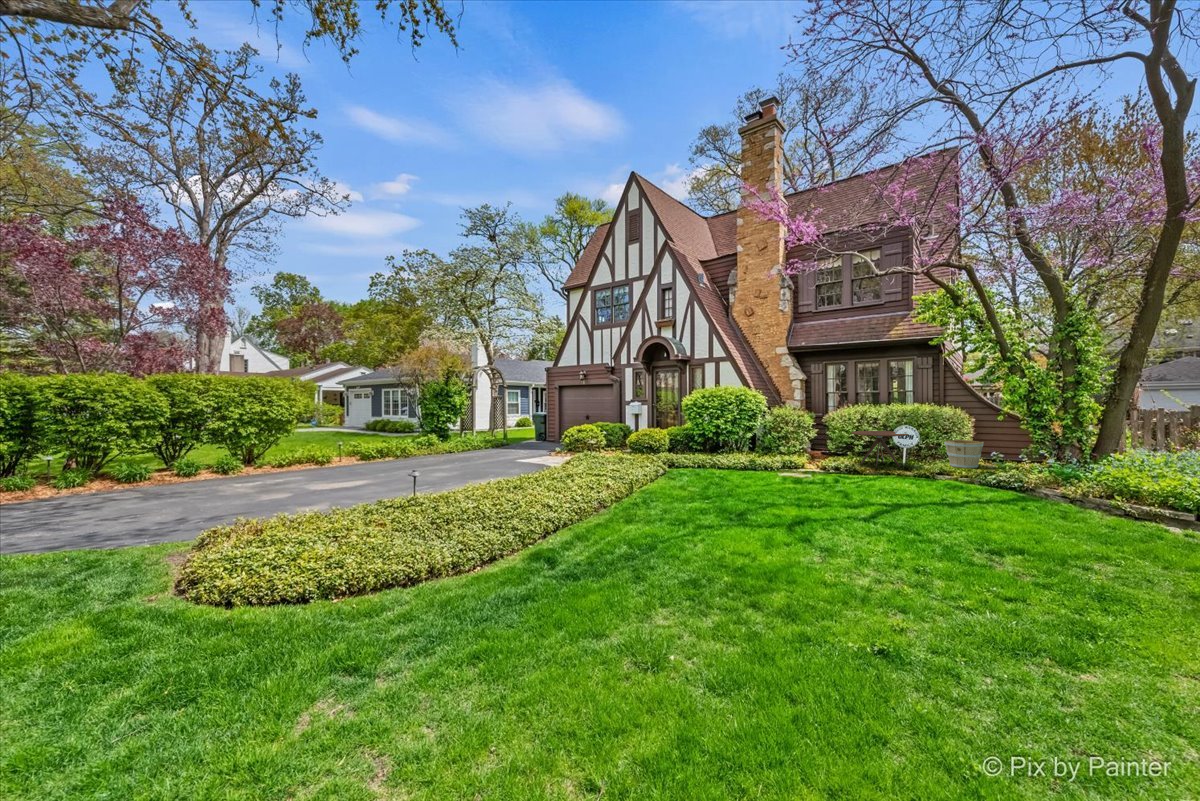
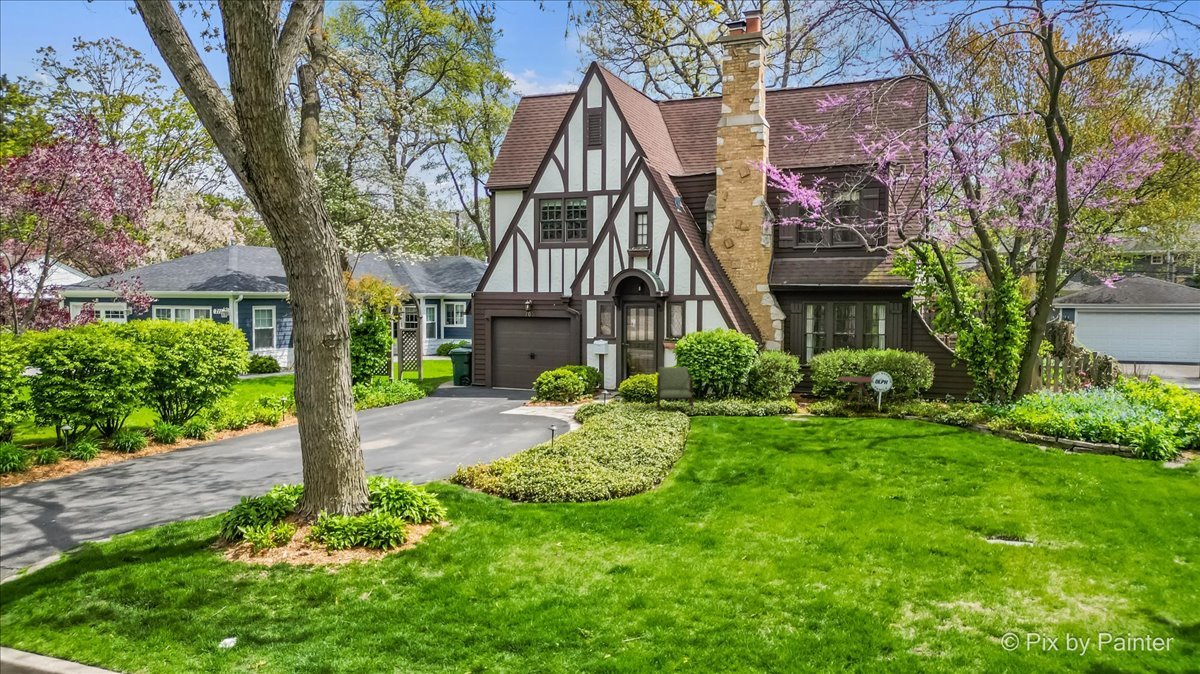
lounge chair: none [662,420,699,462] -> present [657,367,693,411]
wooden bucket: present [944,439,984,468] -> none [911,384,941,409]

